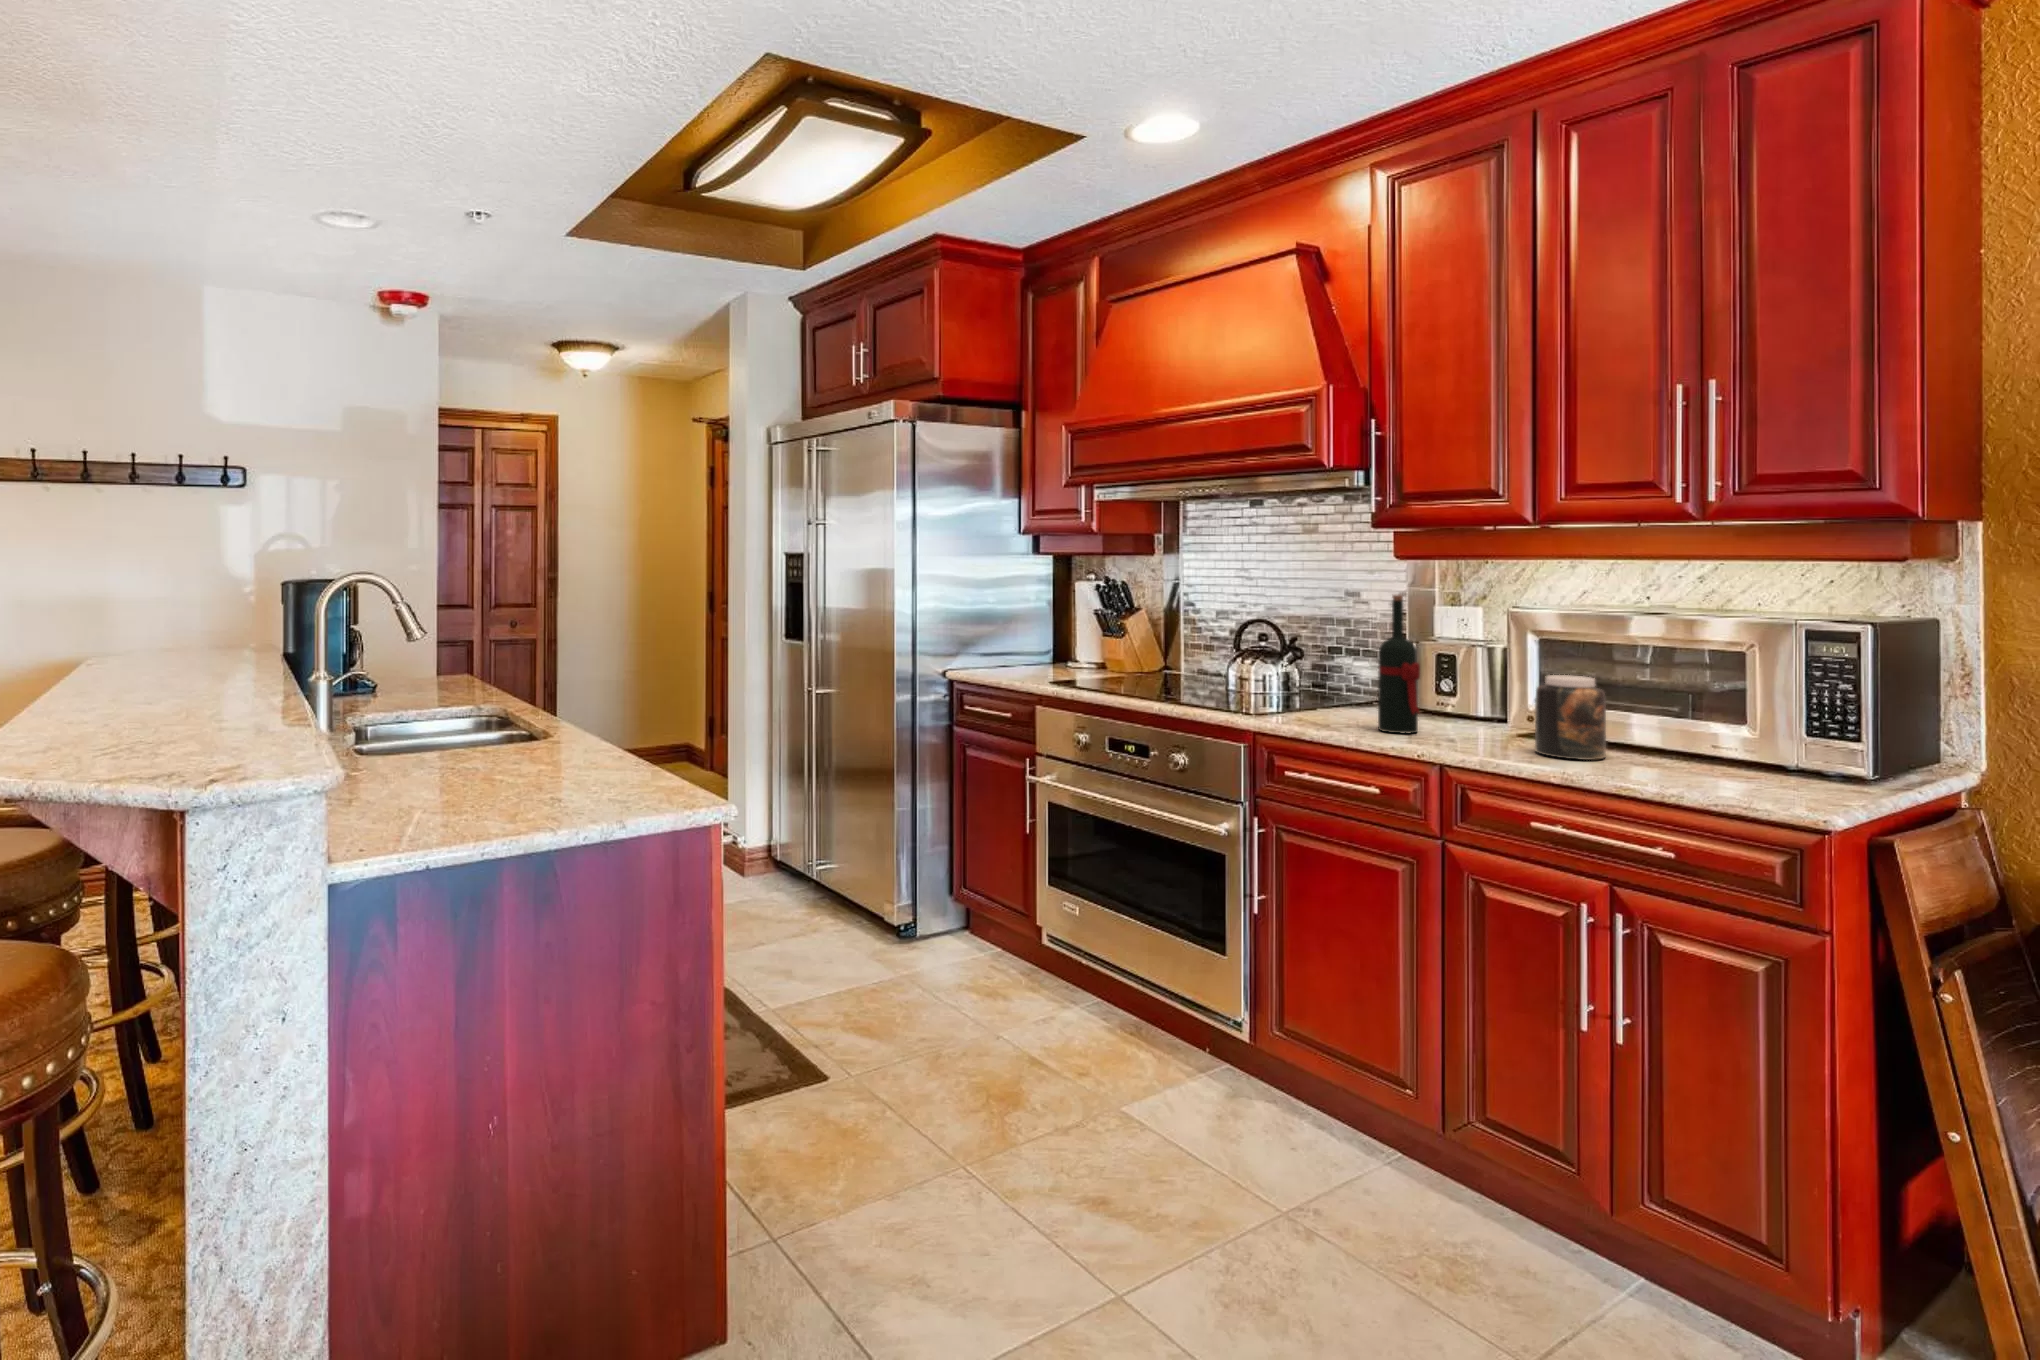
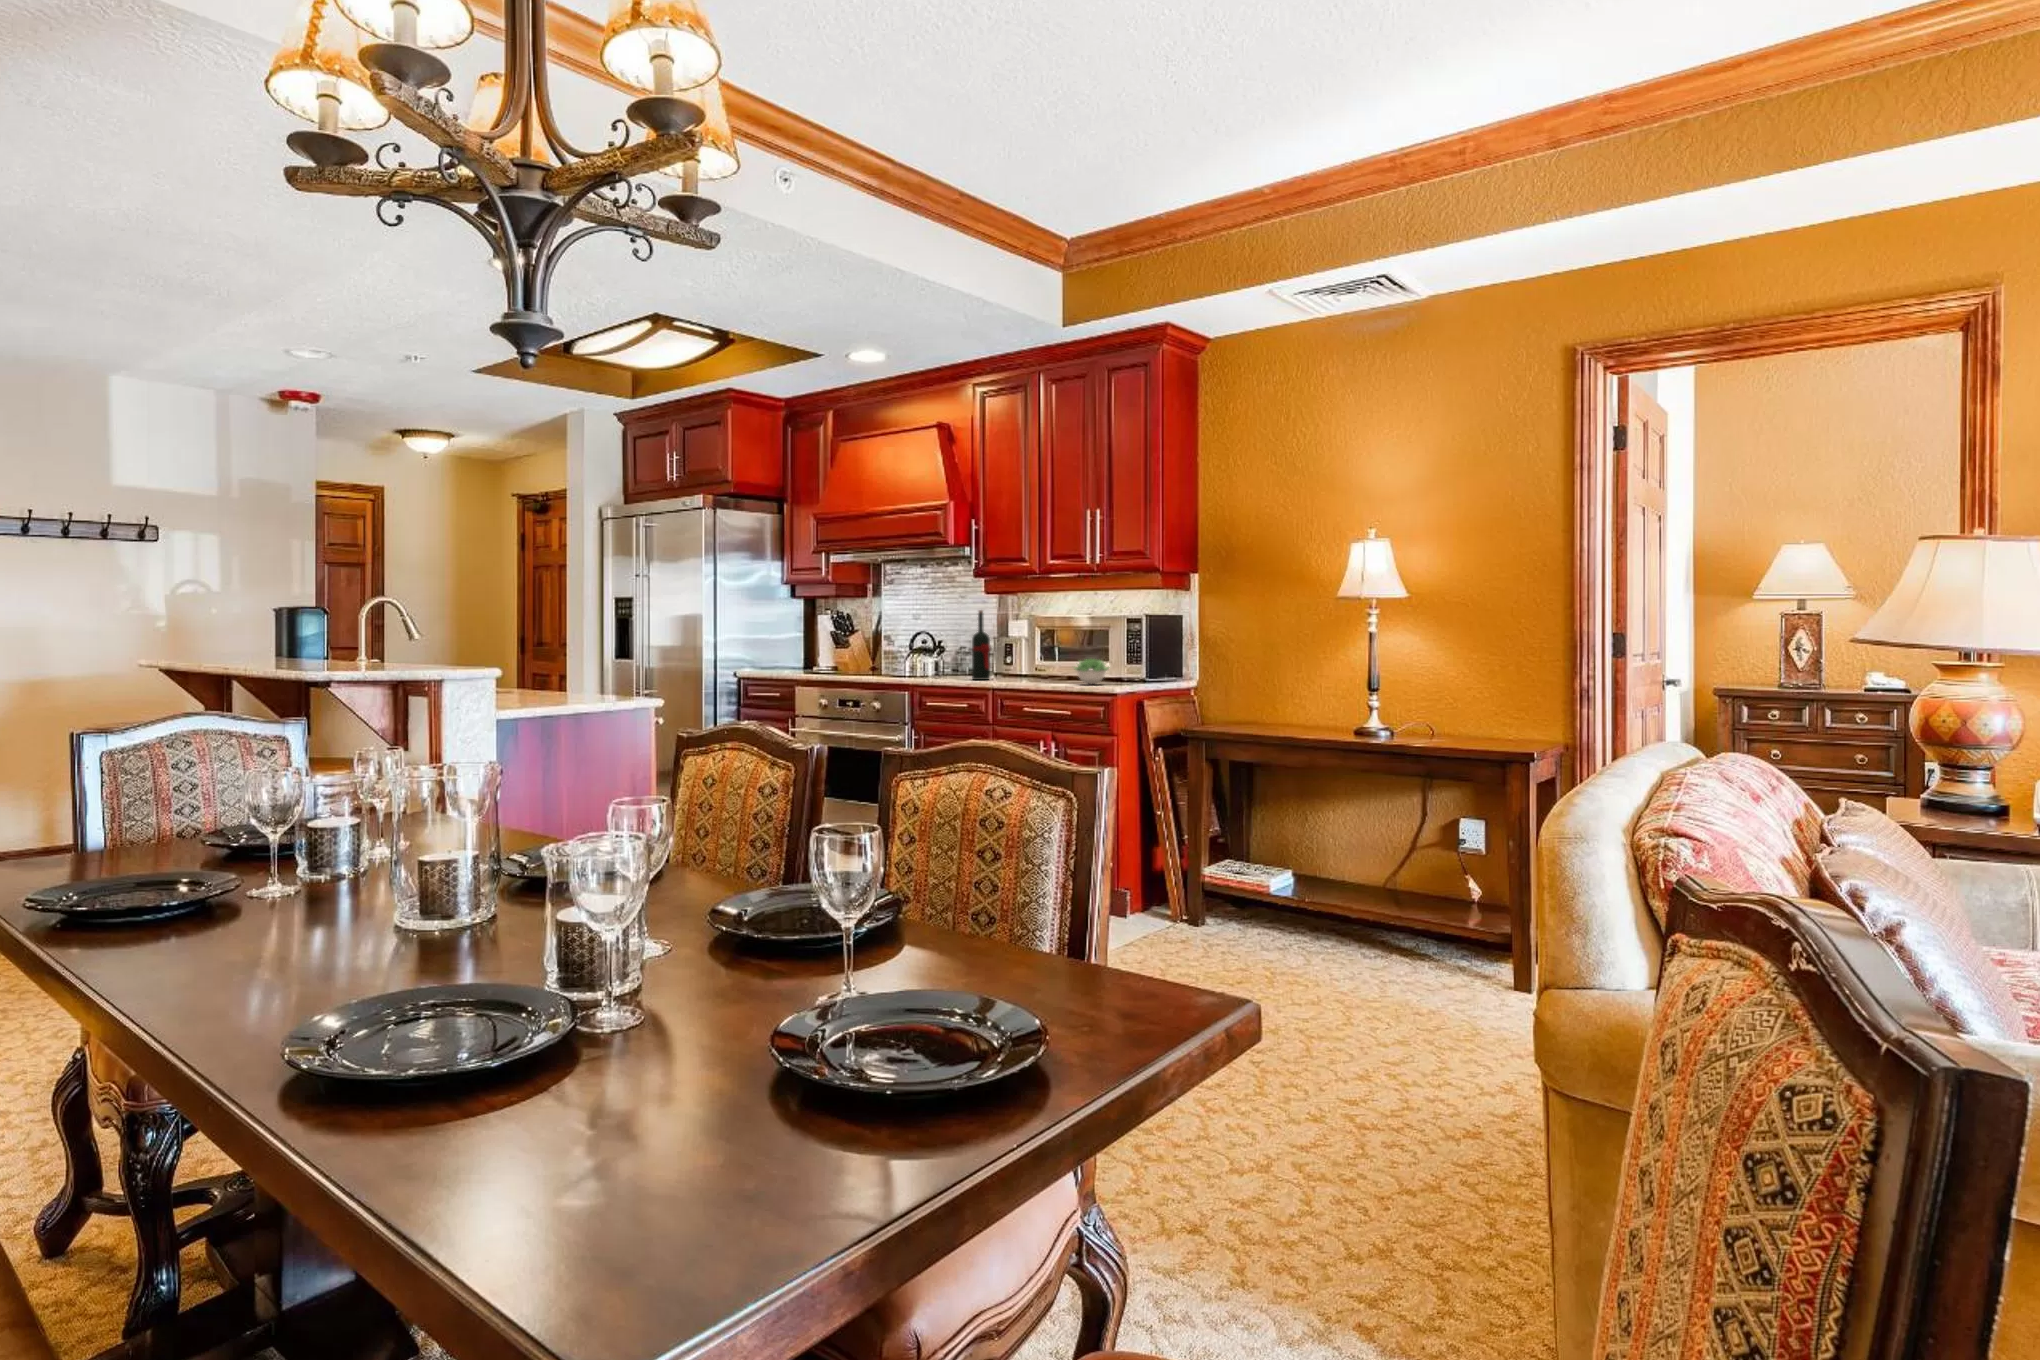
jar: present [1535,675,1606,760] -> none [1035,645,1062,682]
succulent plant: none [1655,721,1764,782] -> present [1075,659,1108,684]

